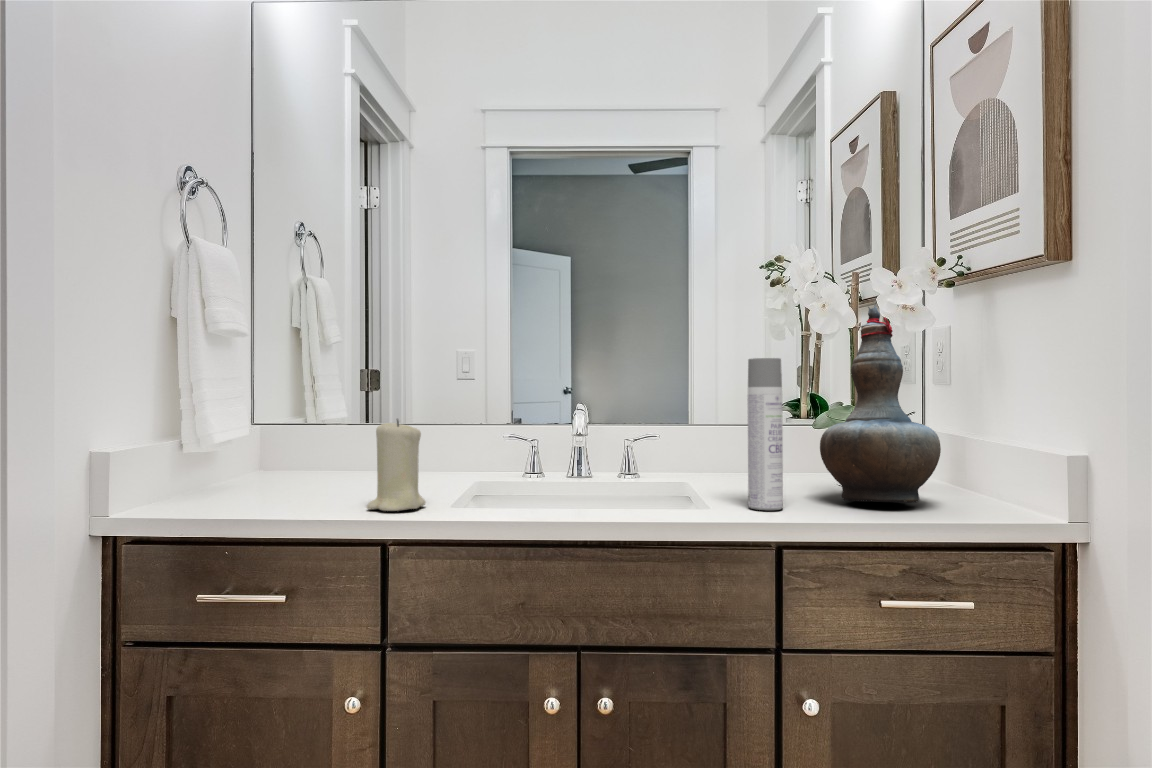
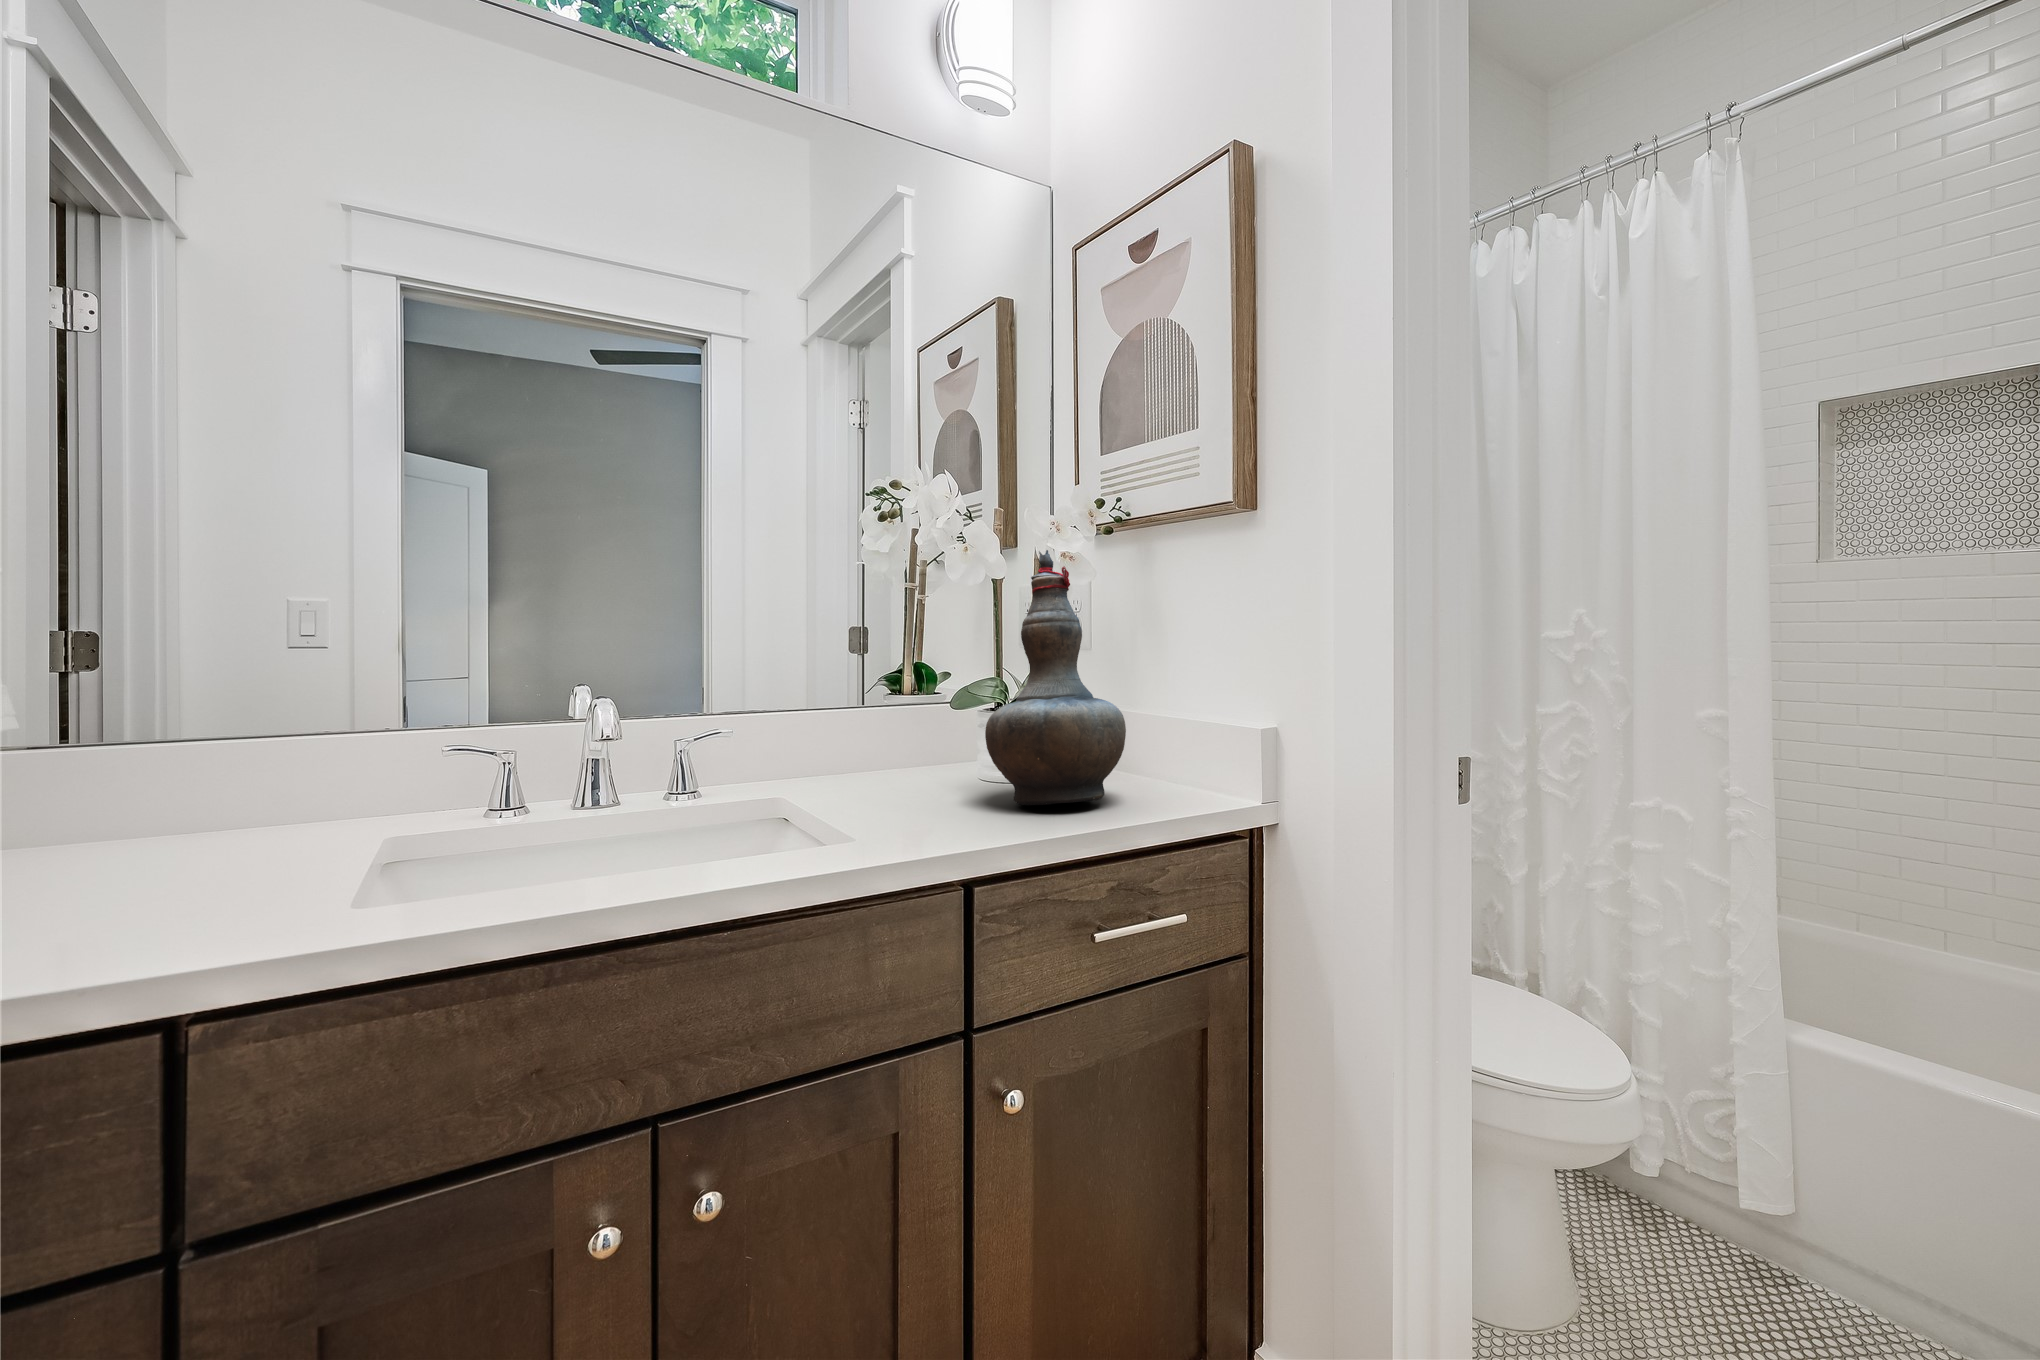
spray bottle: present [747,358,783,510] -> none [903,618,953,834]
candle: present [367,419,426,511] -> none [106,741,280,950]

